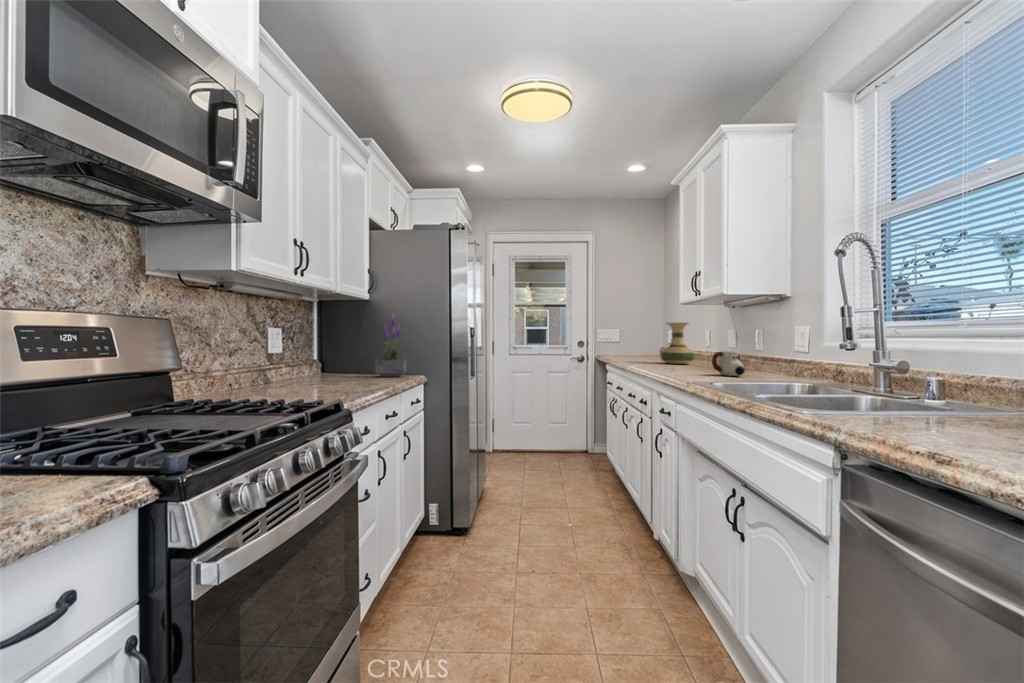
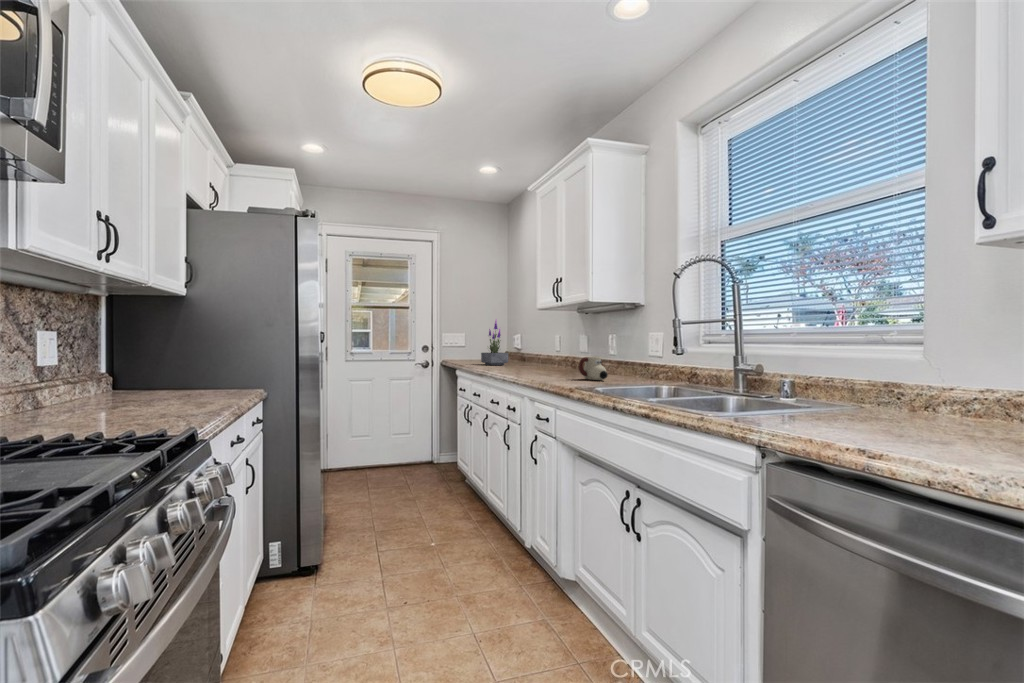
potted plant: present [375,315,407,377] -> present [481,319,508,365]
vase: present [661,322,694,364] -> none [520,328,551,369]

